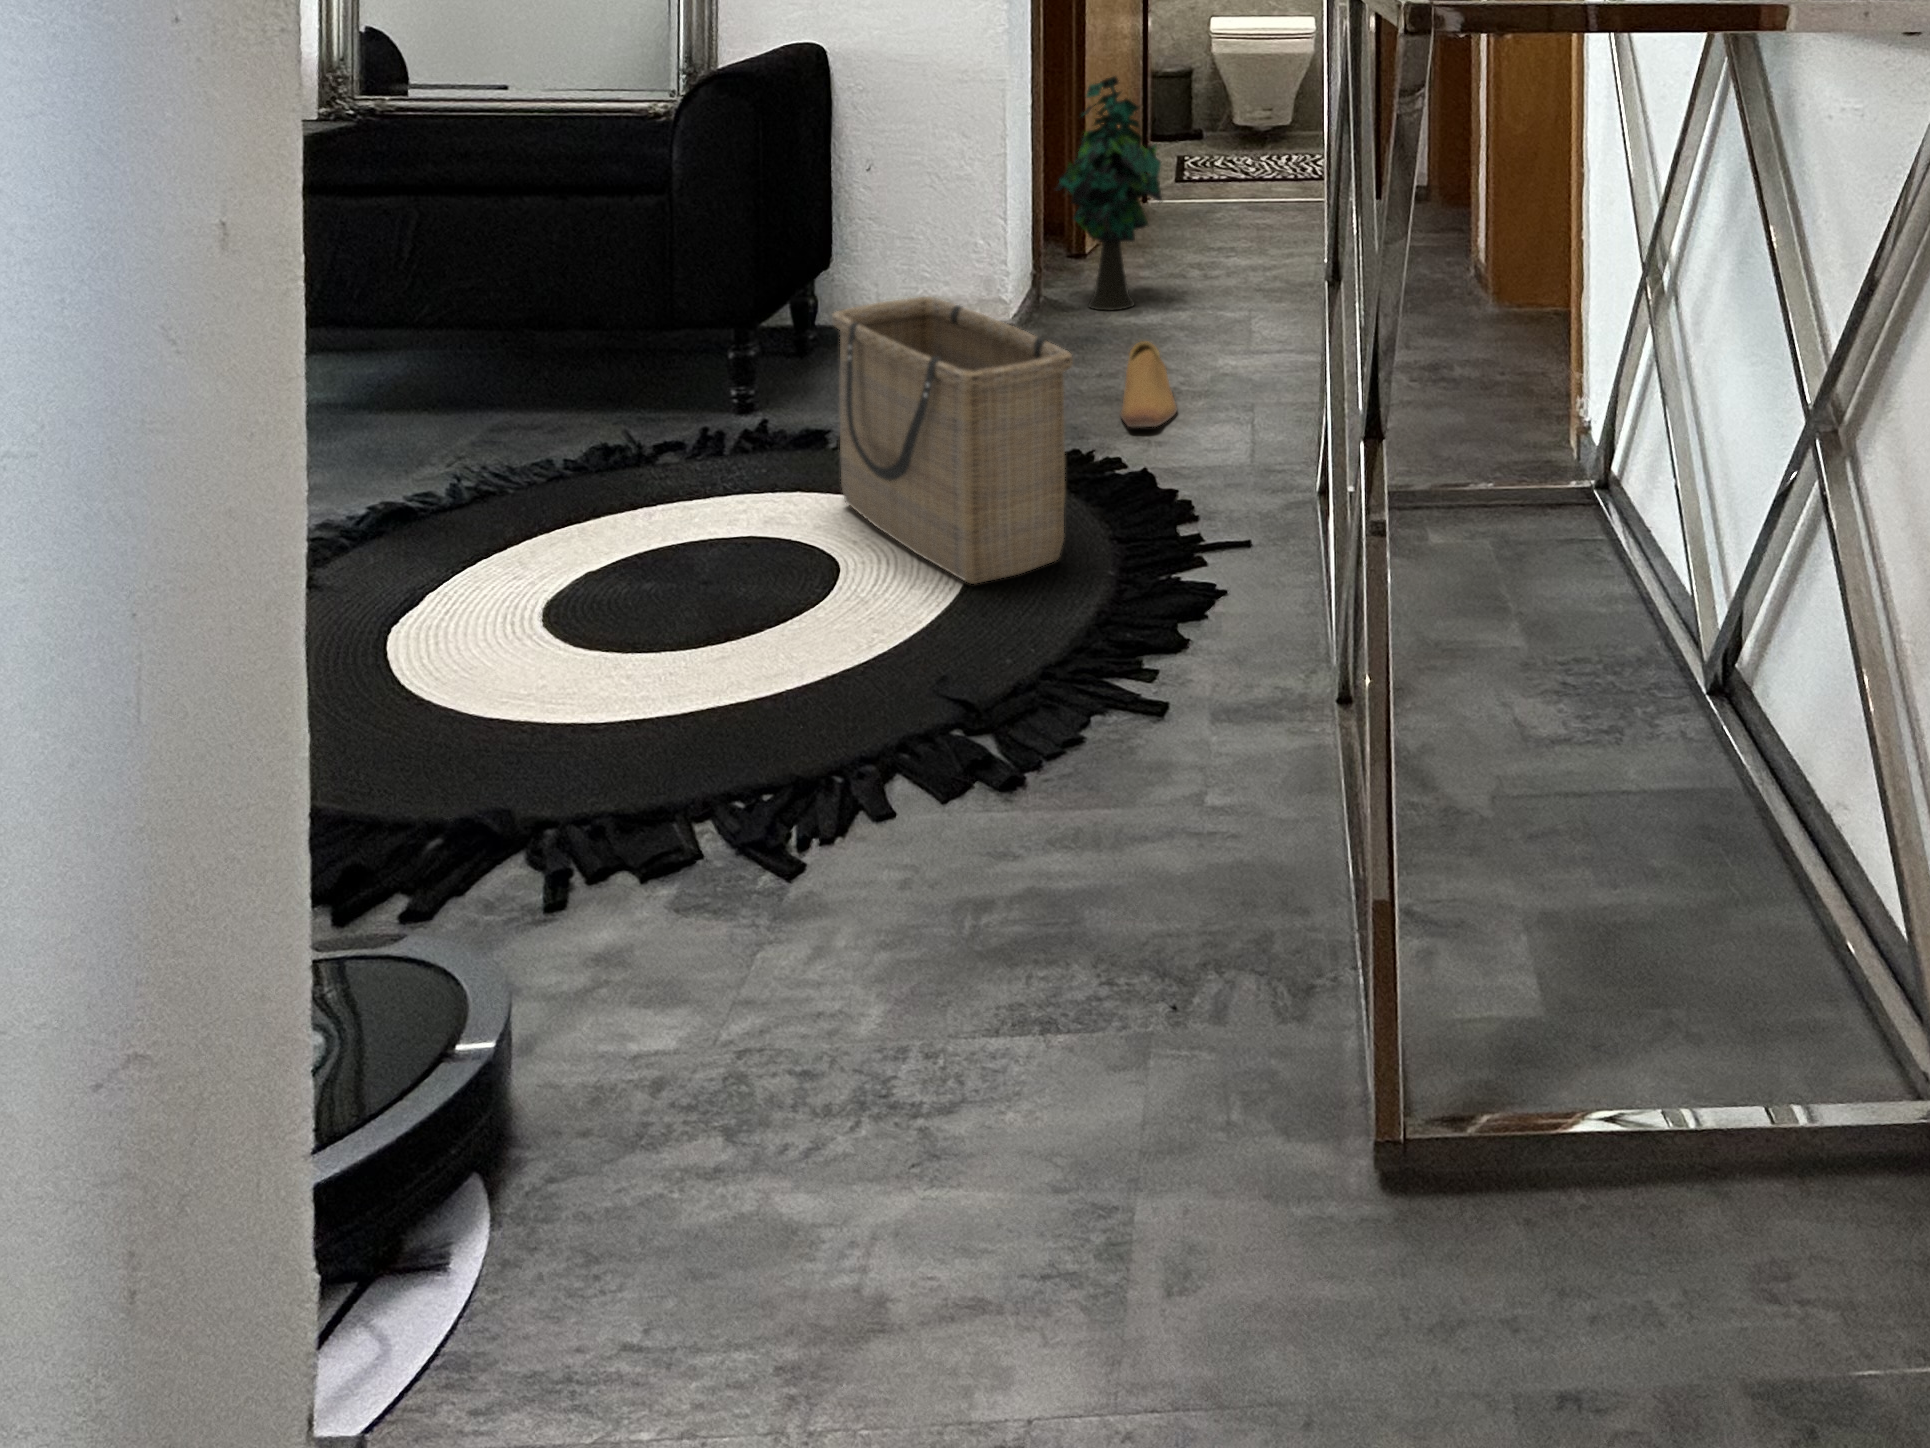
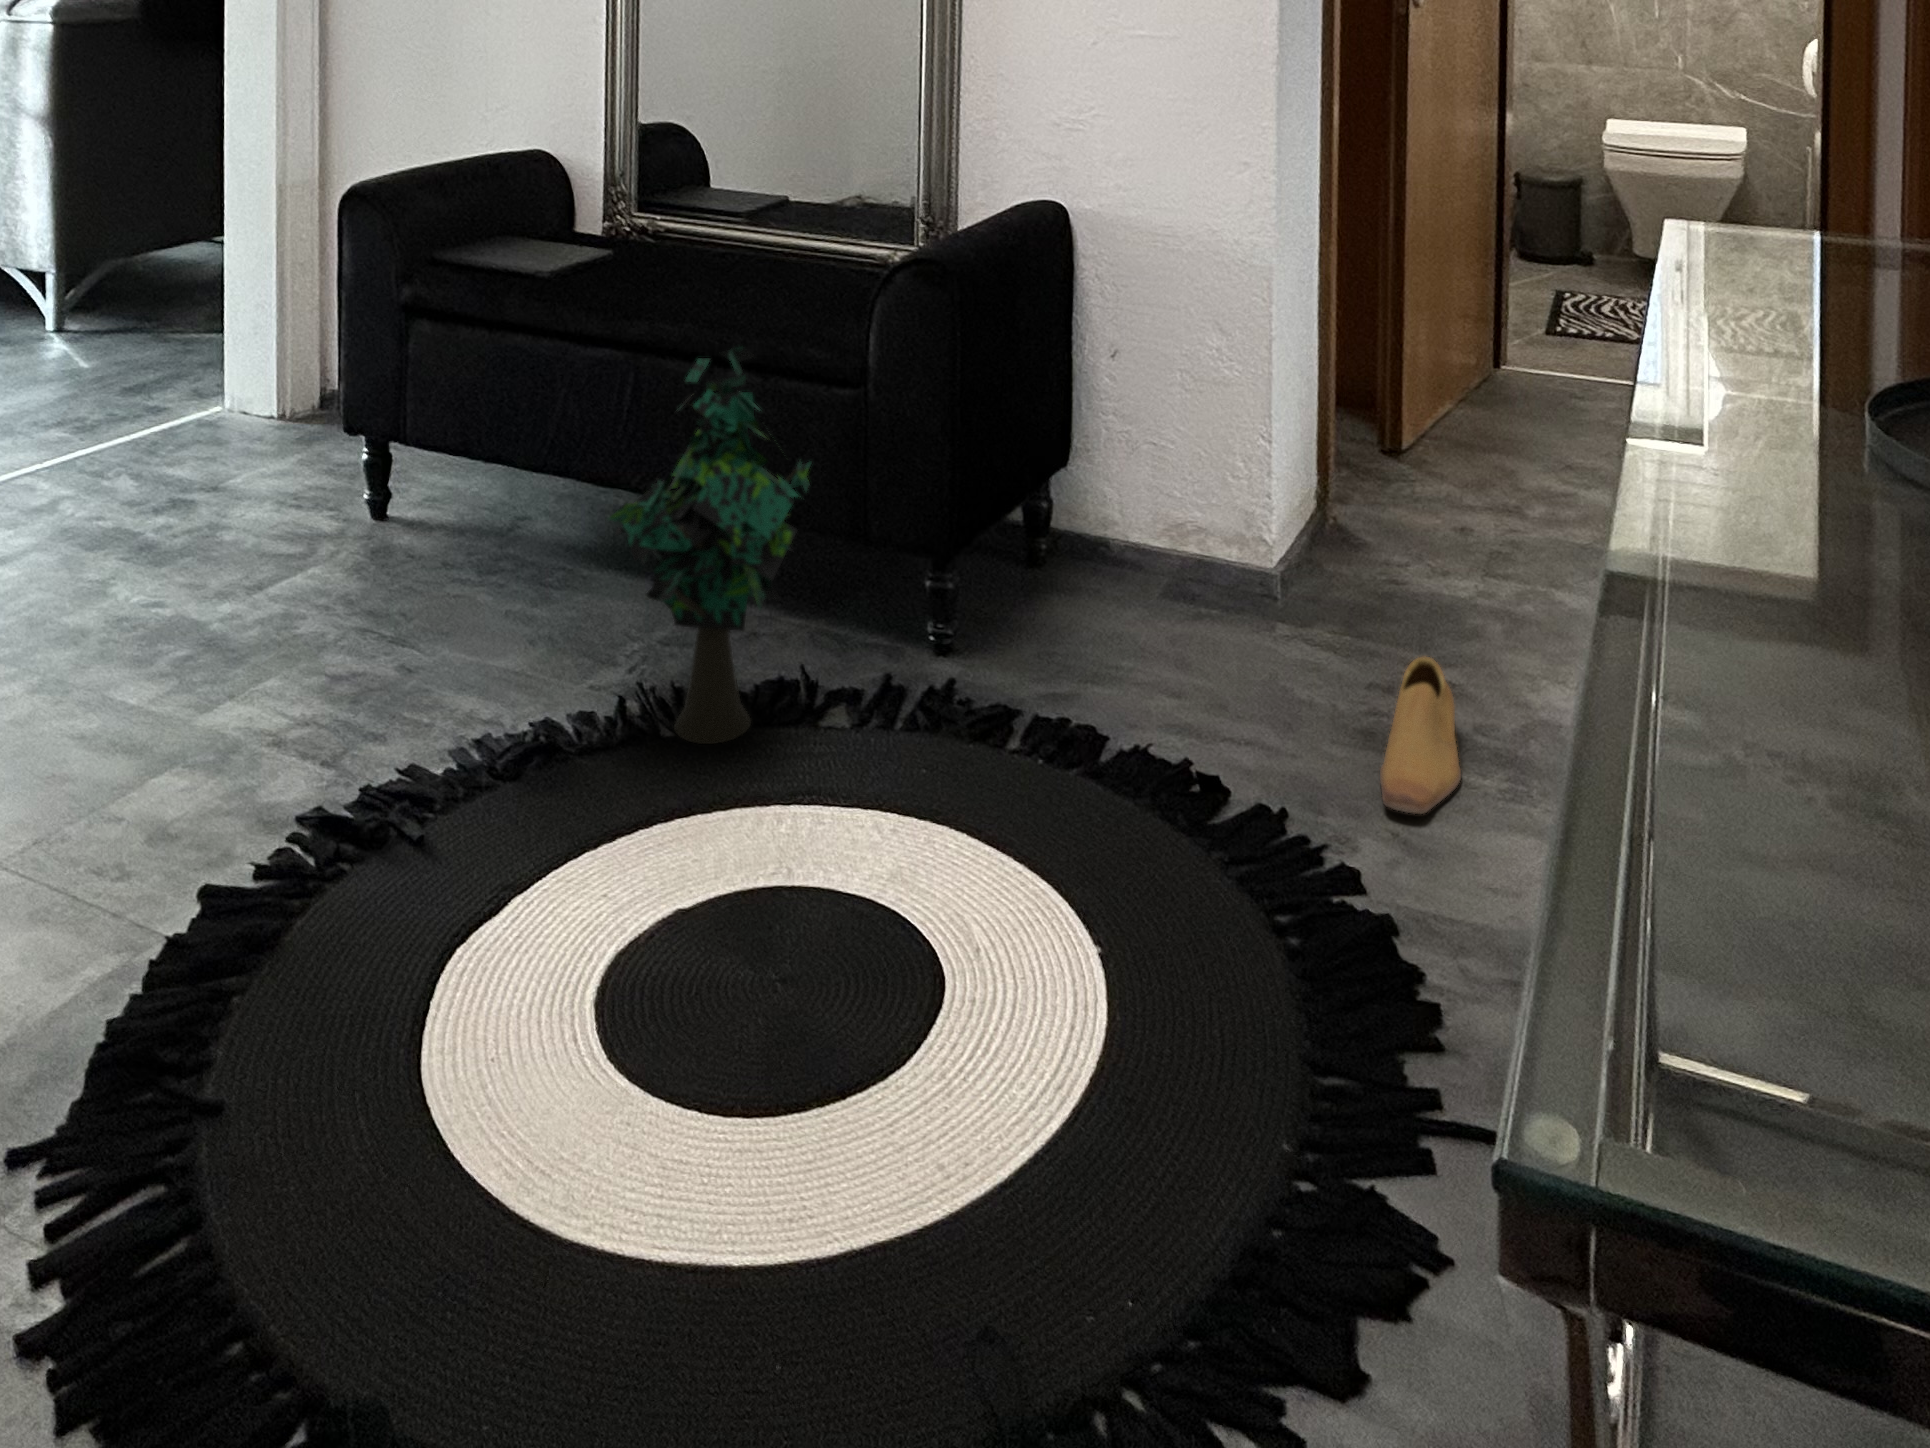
decorative plant: present [1056,76,1162,310] -> present [609,347,811,744]
basket: present [832,297,1073,584] -> none [976,613,1240,1118]

